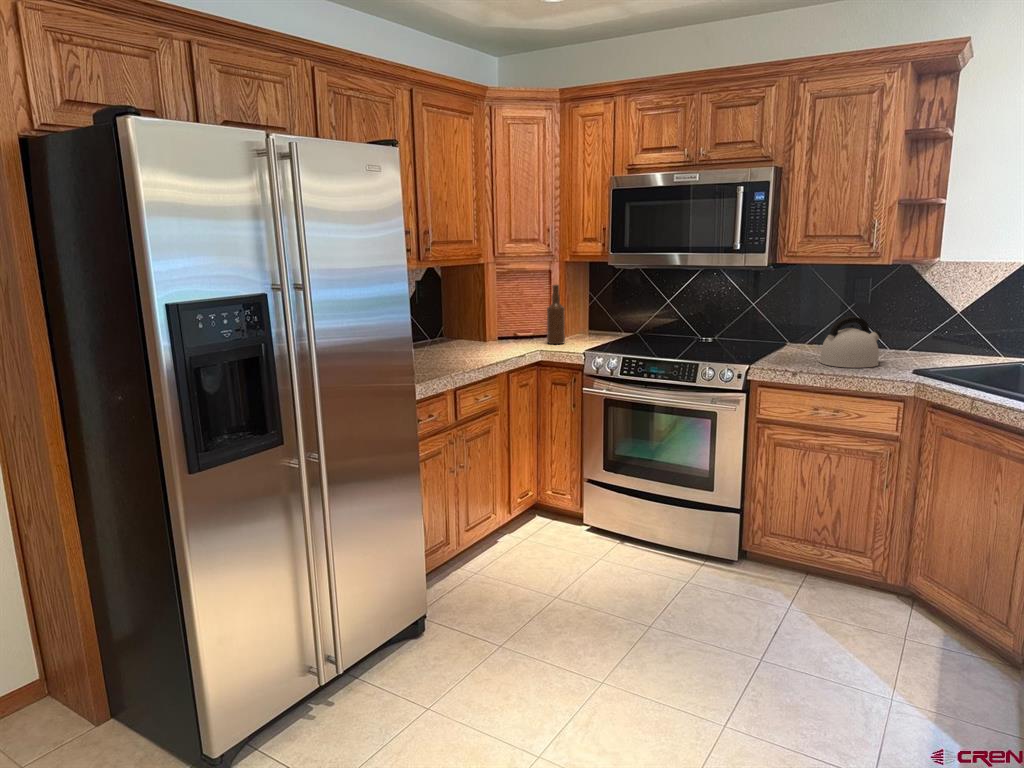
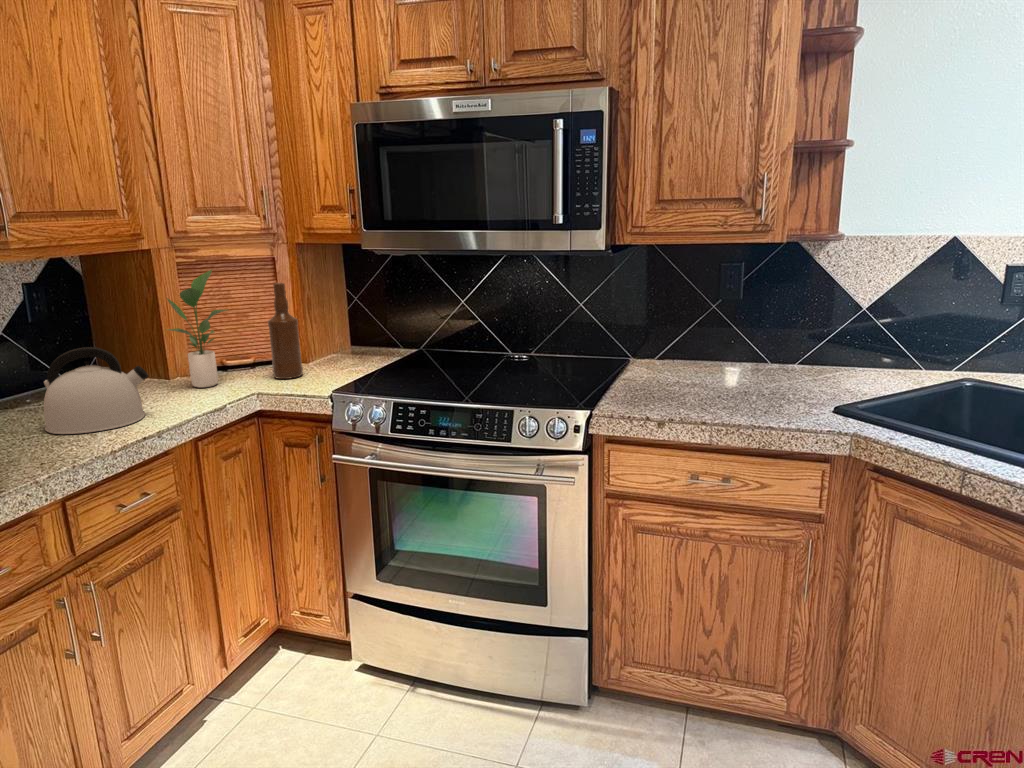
potted plant: none [491,275,526,346] -> present [167,270,227,388]
kettle: present [819,317,882,368] -> present [44,347,148,434]

